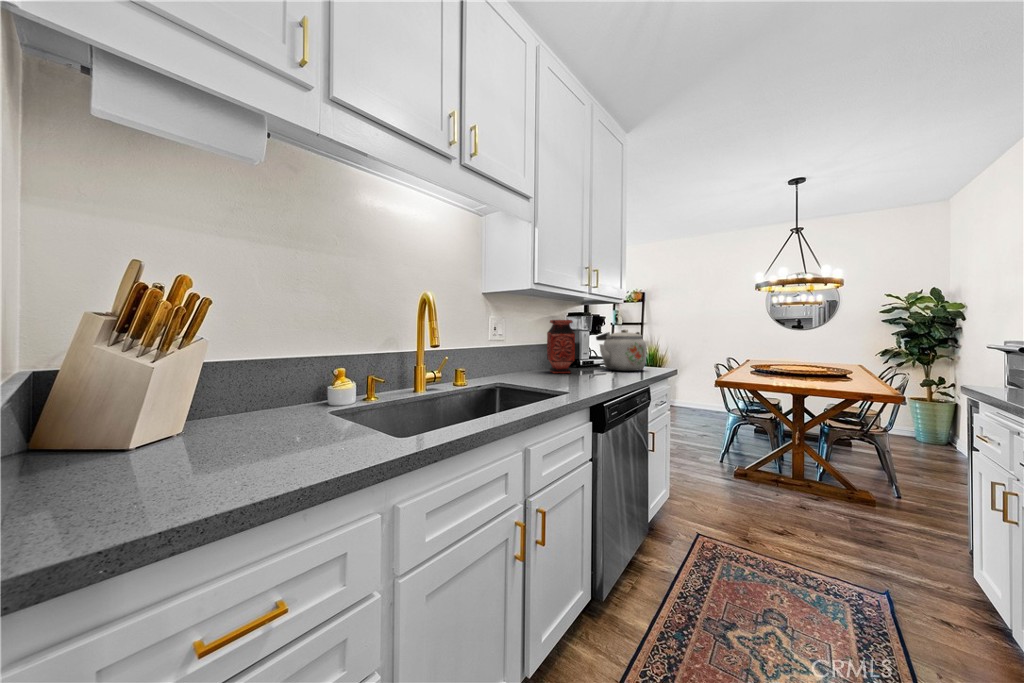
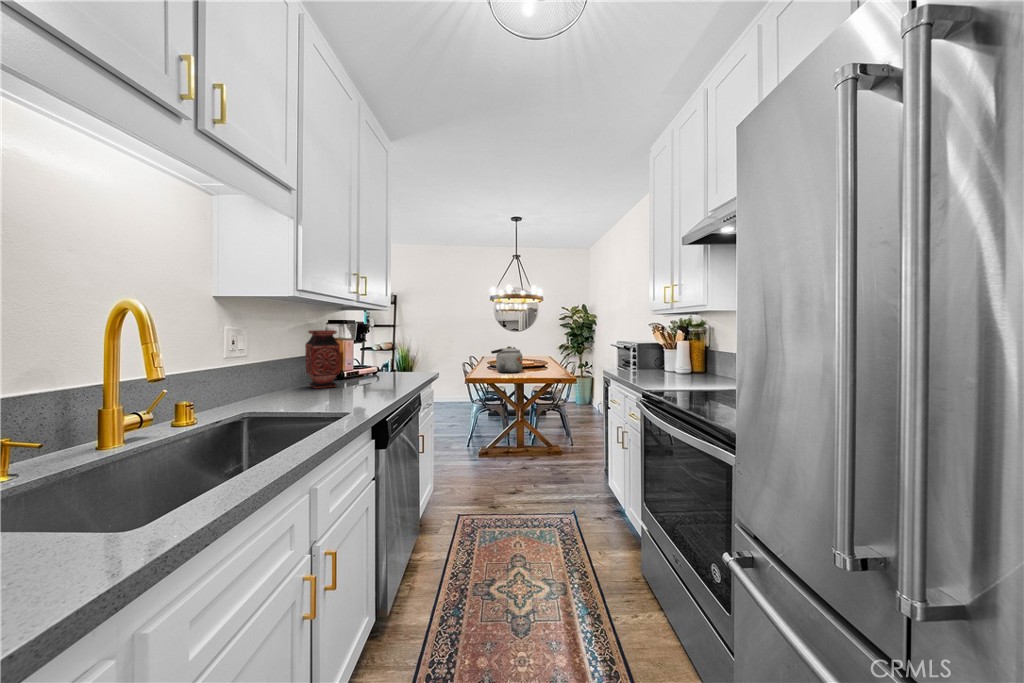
kettle: present [596,329,646,371] -> present [491,346,522,373]

